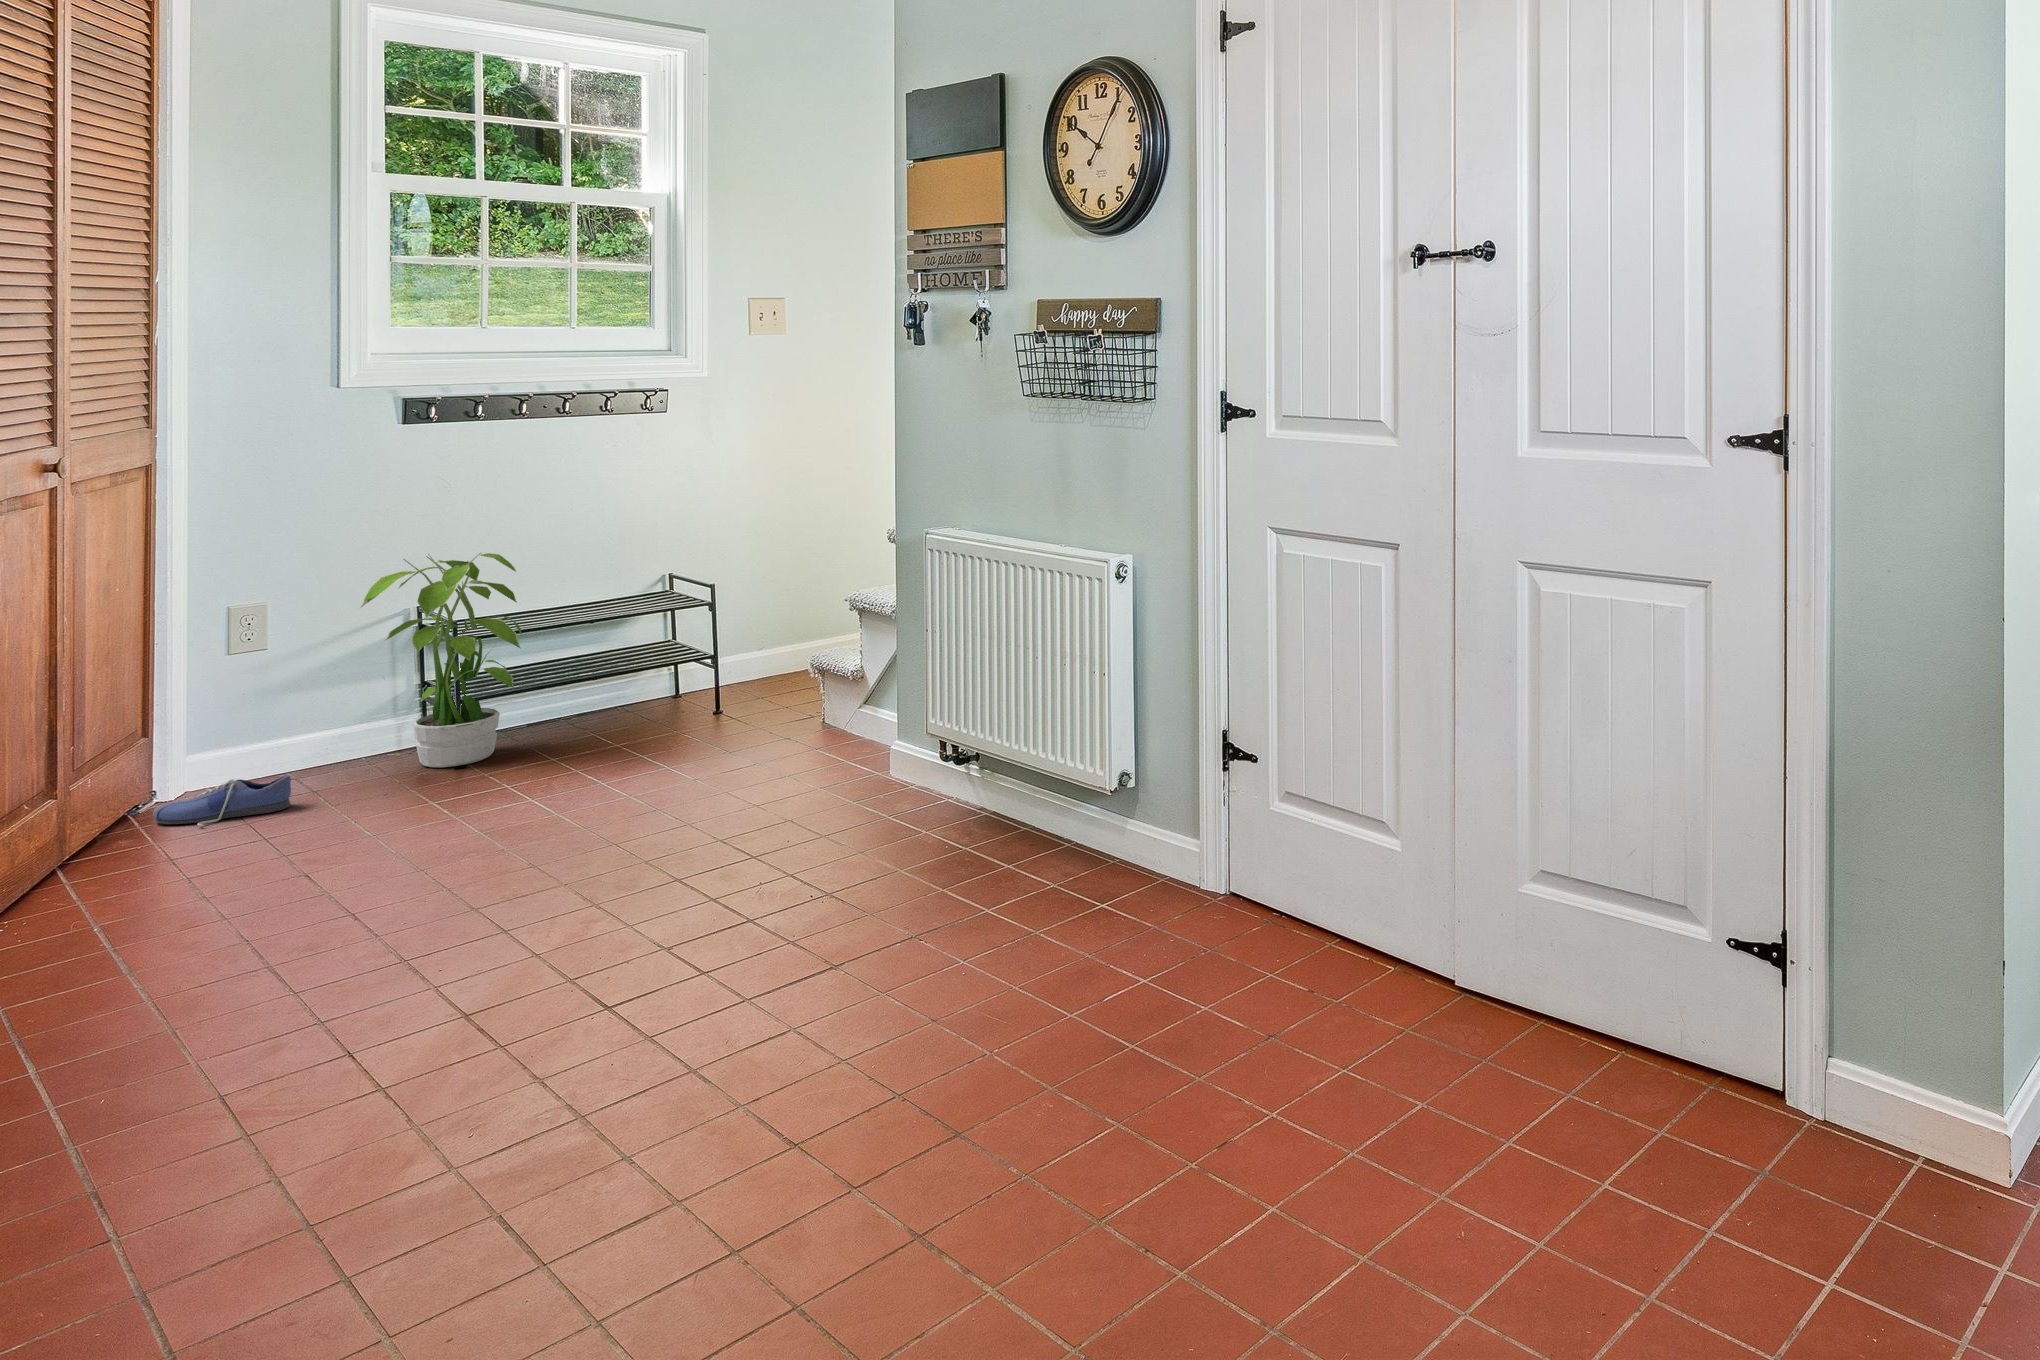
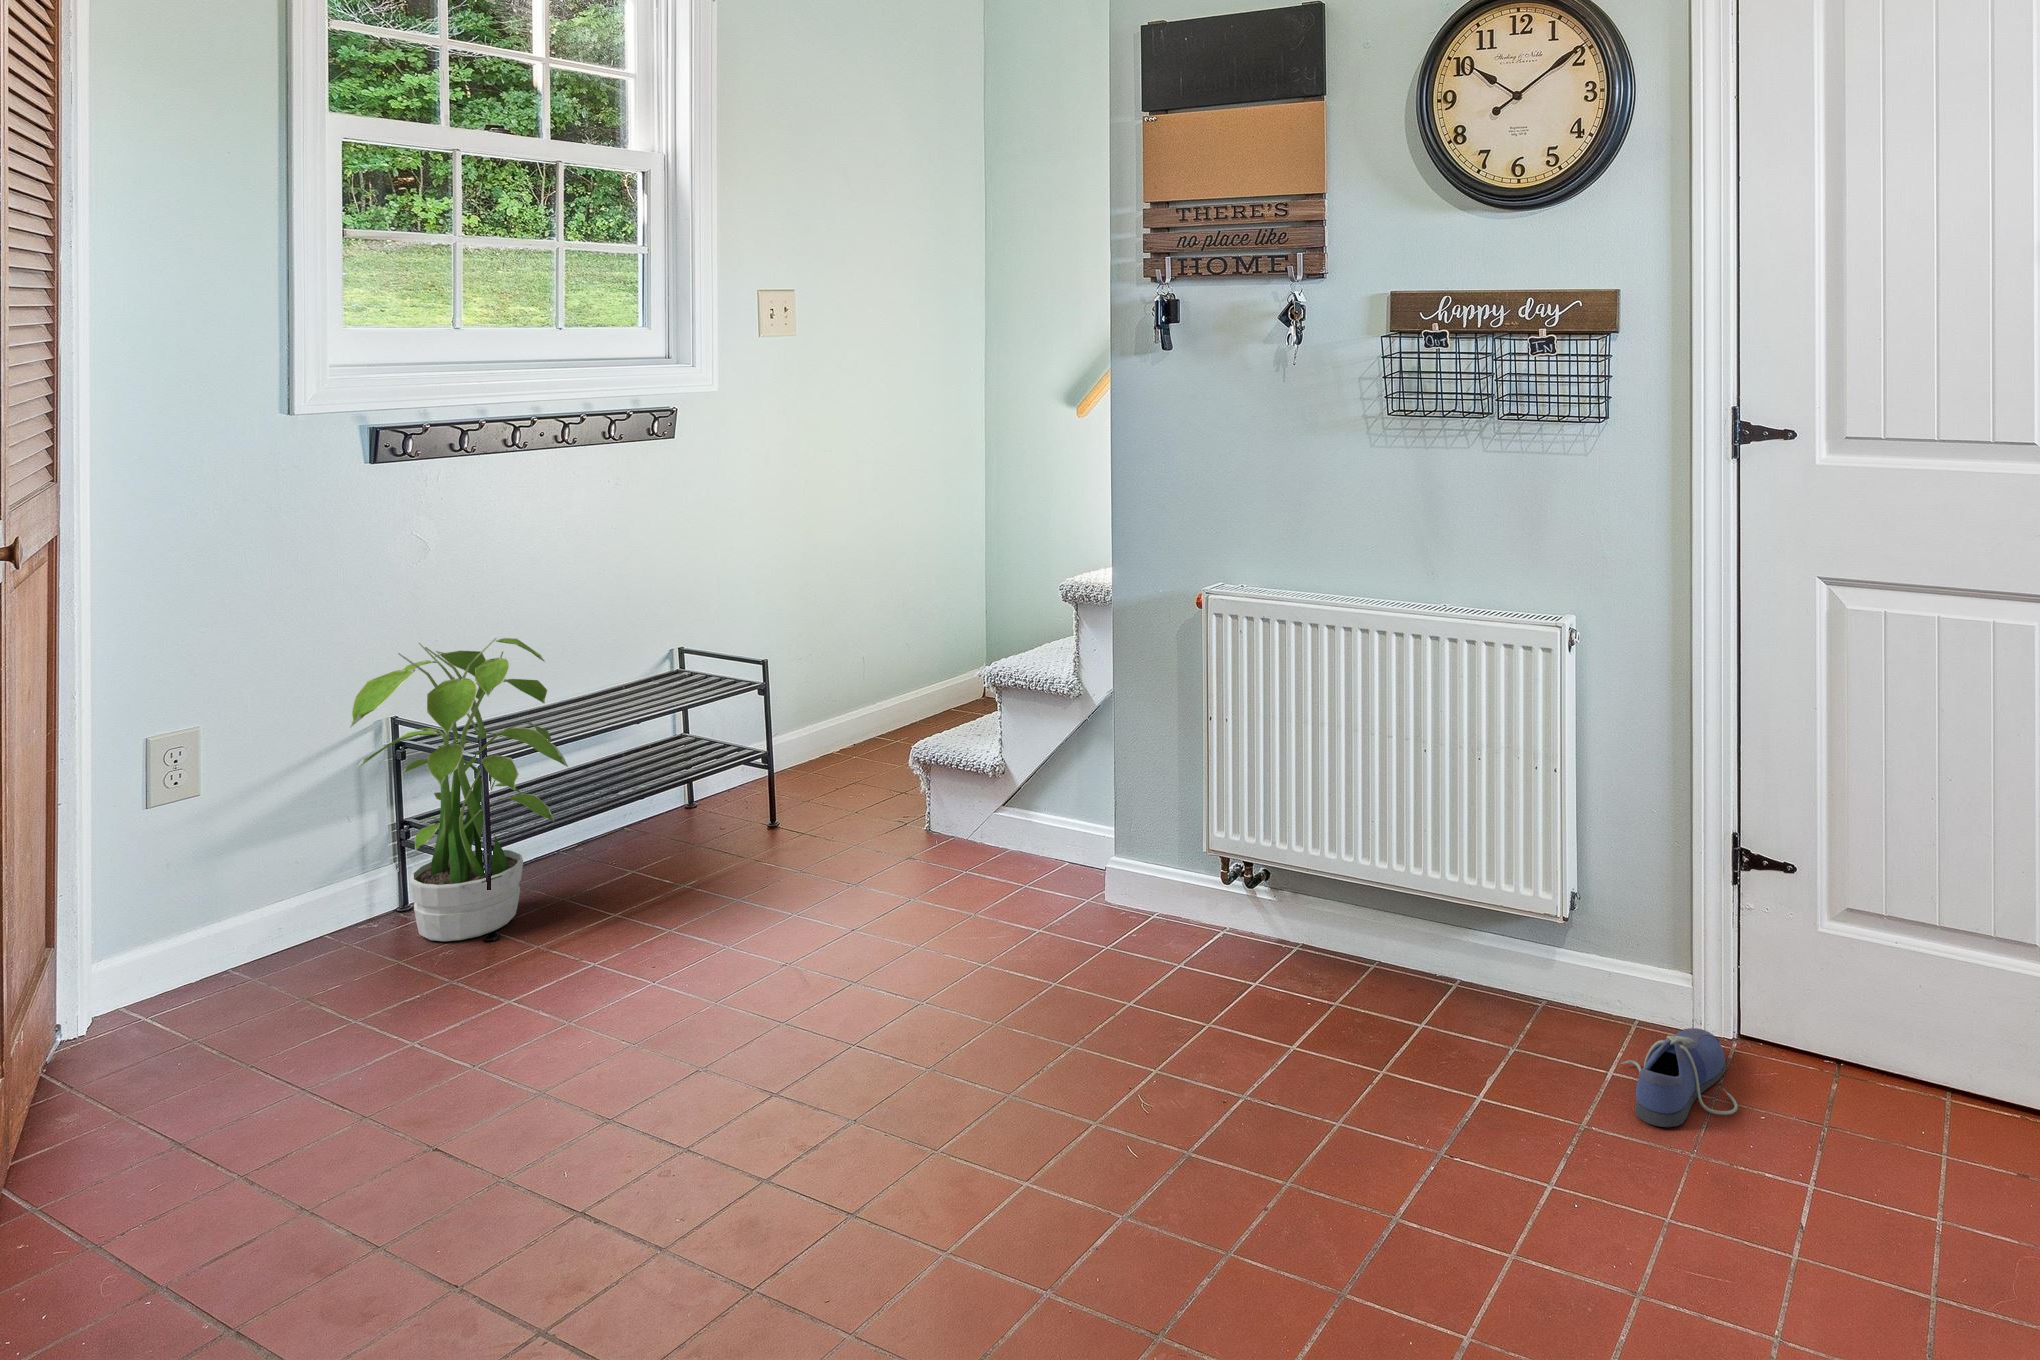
shoe: present [153,775,291,826] -> present [1621,1028,1738,1127]

